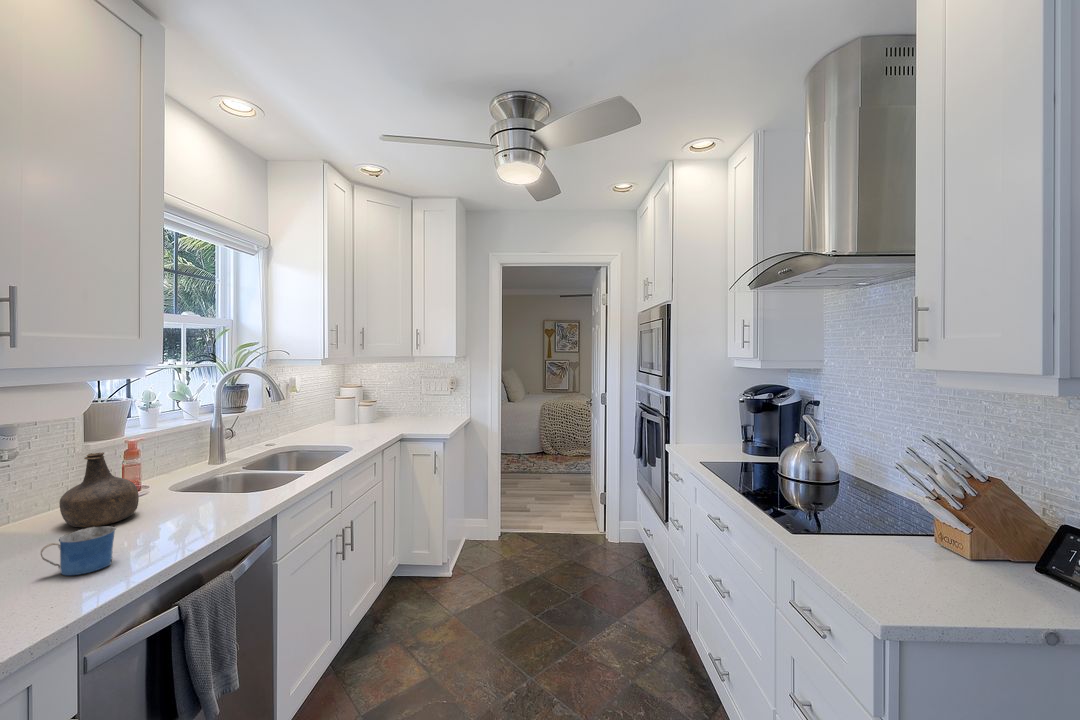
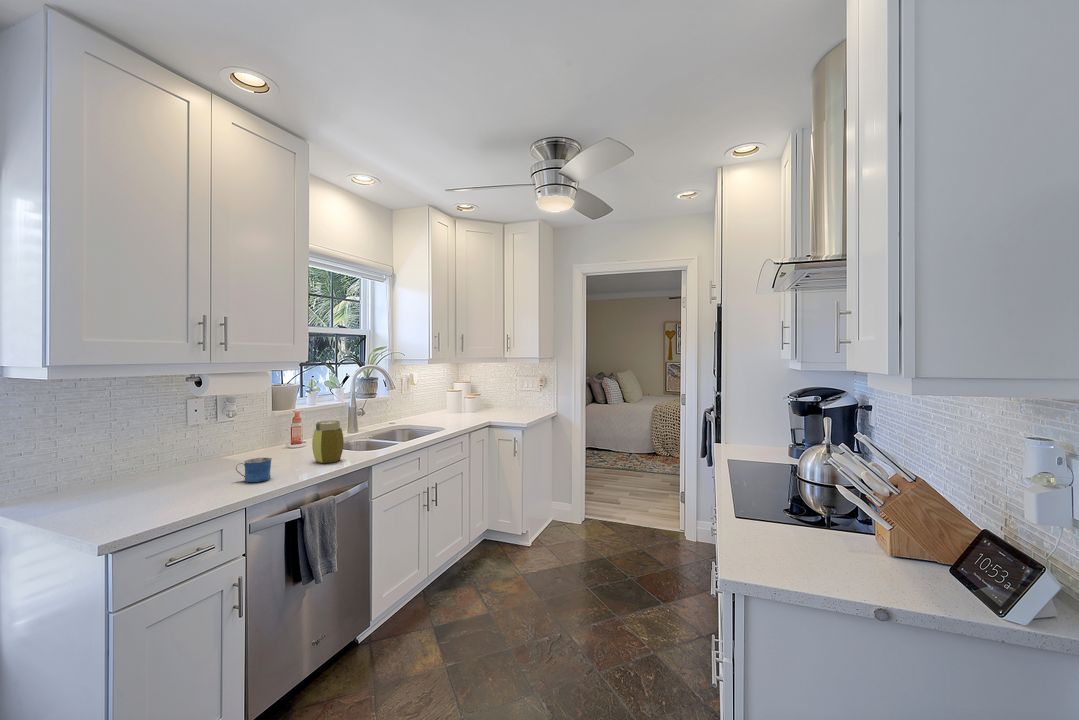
bottle: present [59,452,139,527] -> none [254,416,294,461]
jar: none [178,452,230,519] -> present [312,421,344,463]

